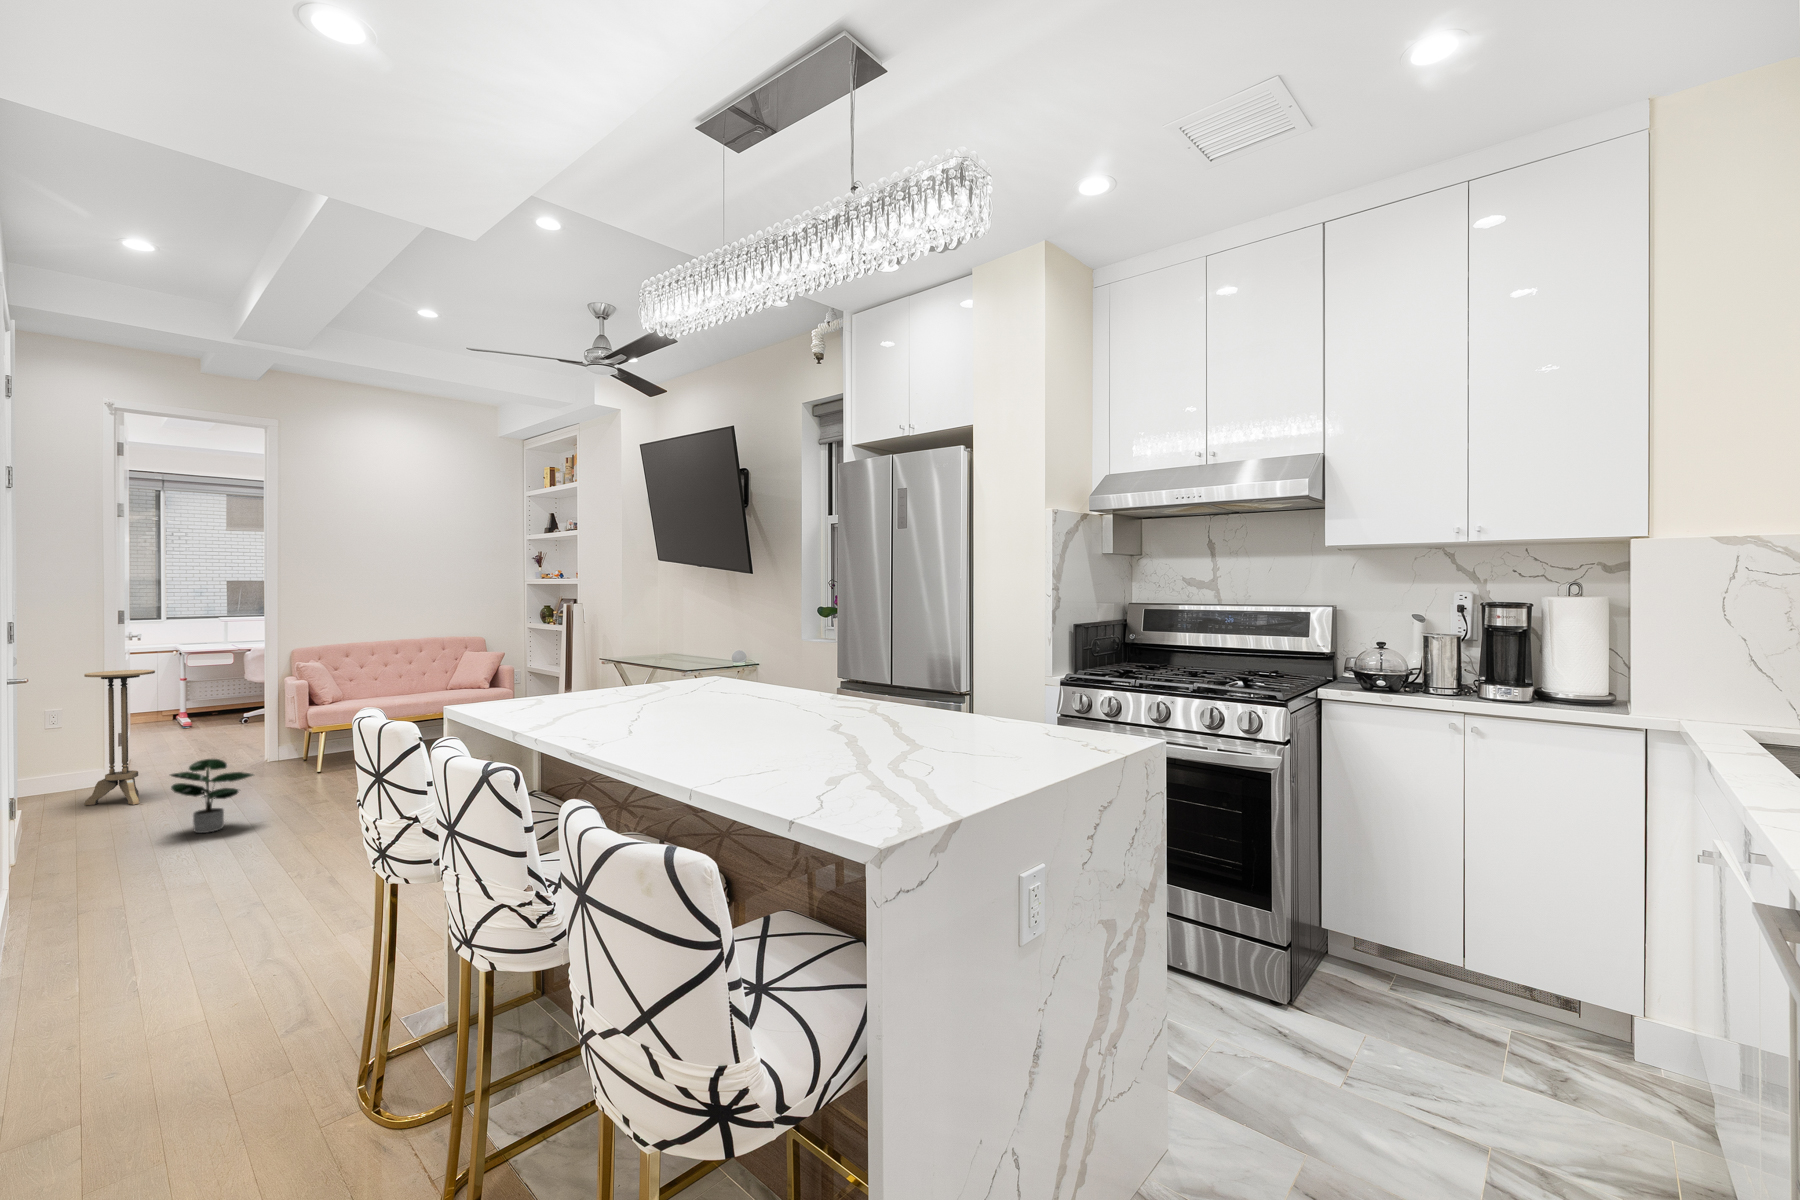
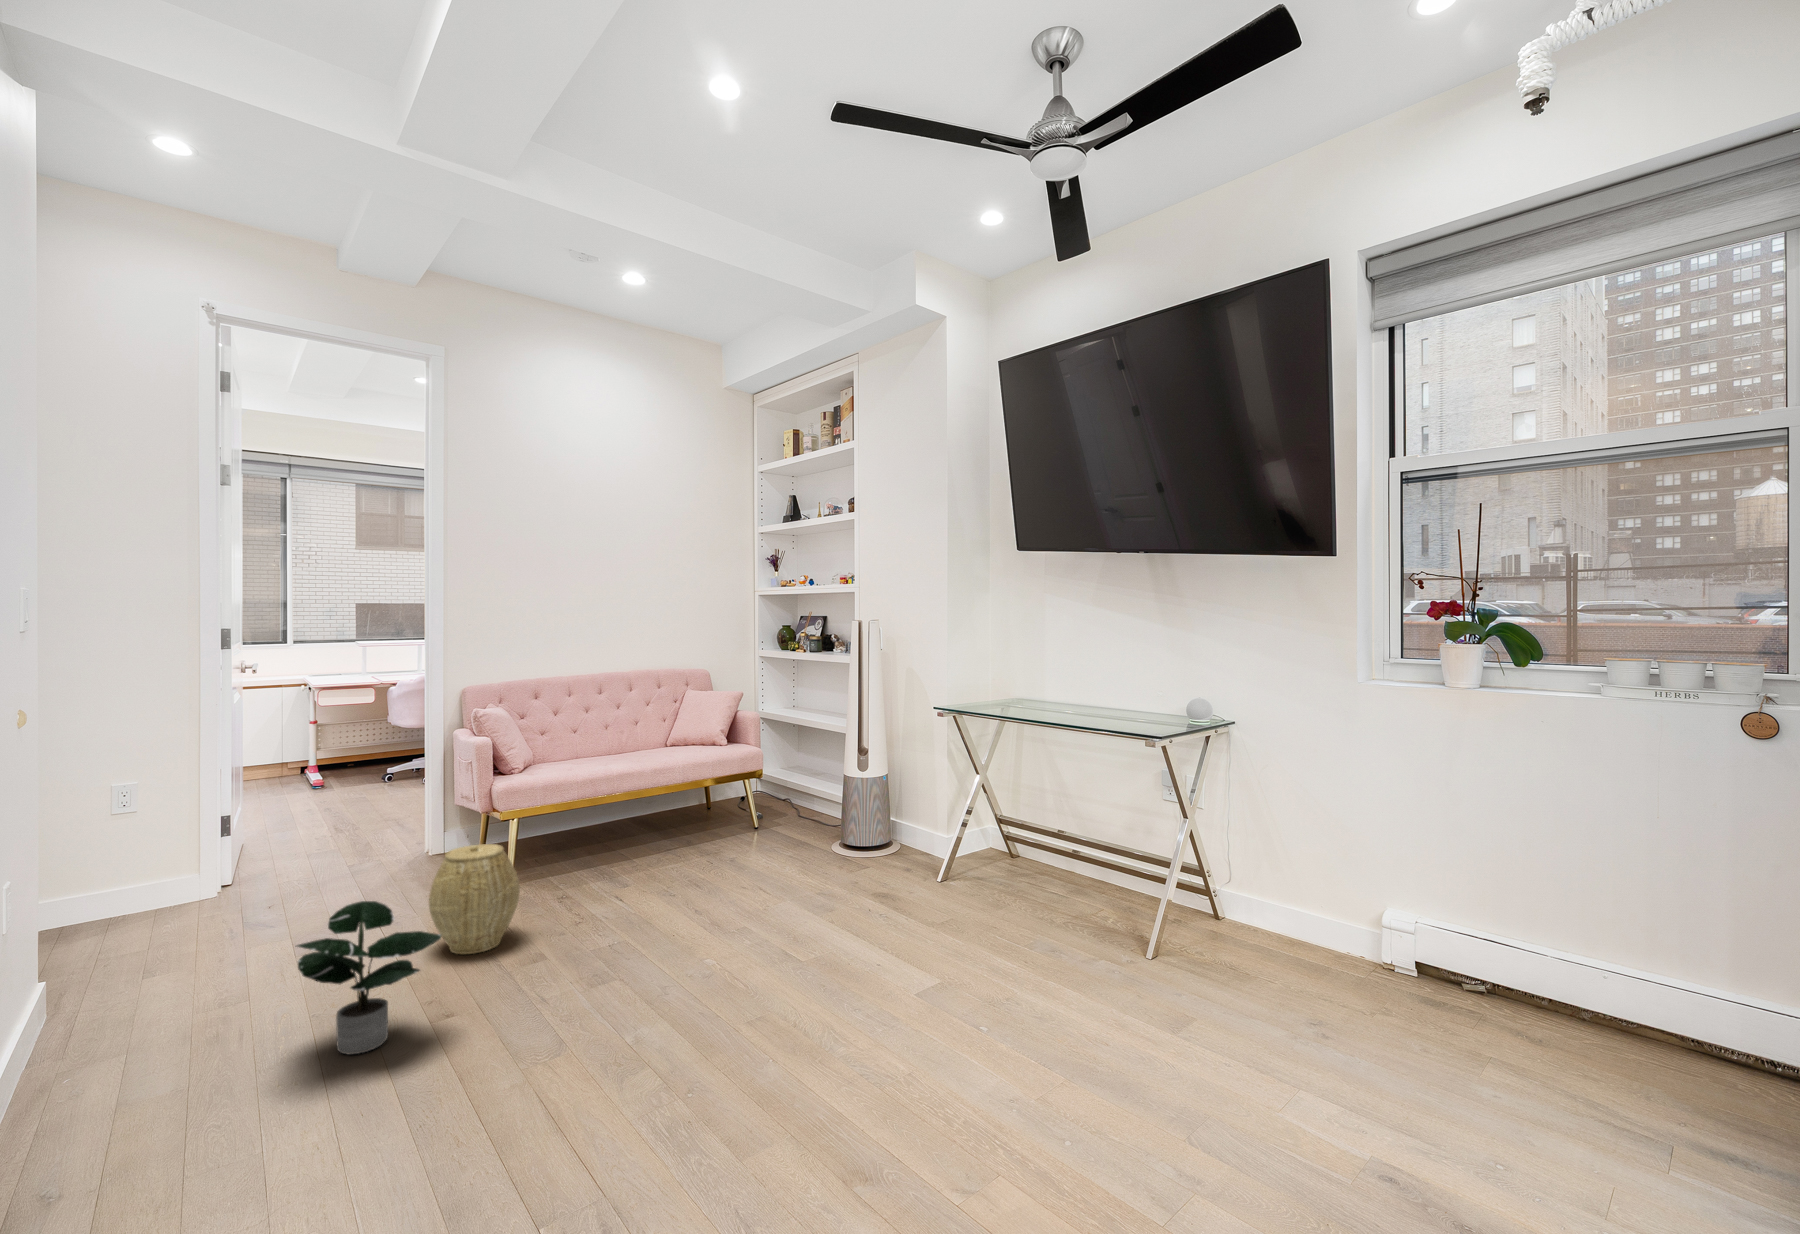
side table: present [84,670,155,805] -> none [164,727,274,959]
woven basket: none [255,738,315,800] -> present [429,844,520,954]

